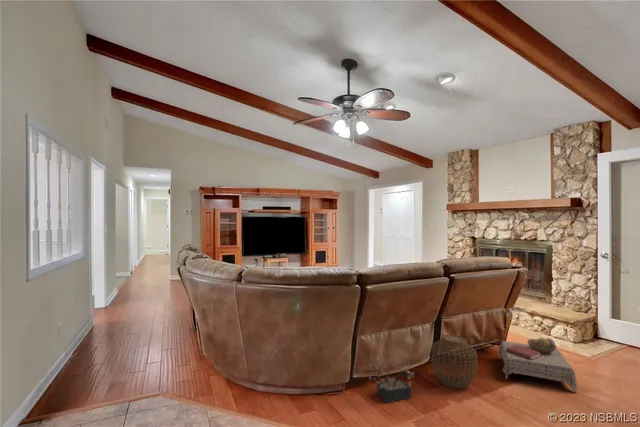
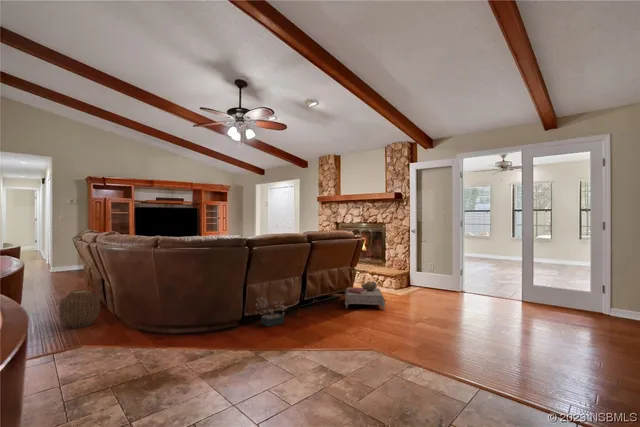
woven basket: present [431,335,478,388] -> present [59,289,100,328]

